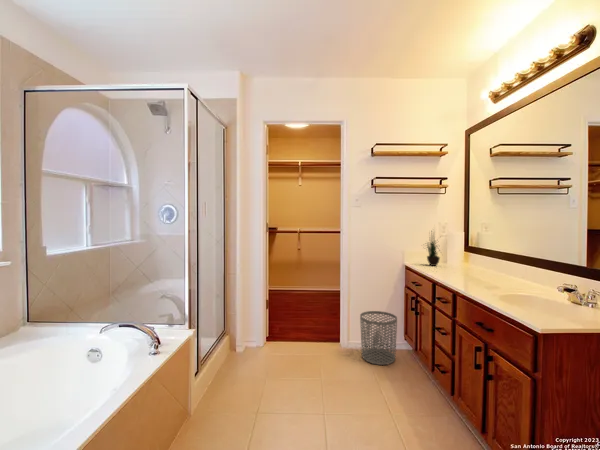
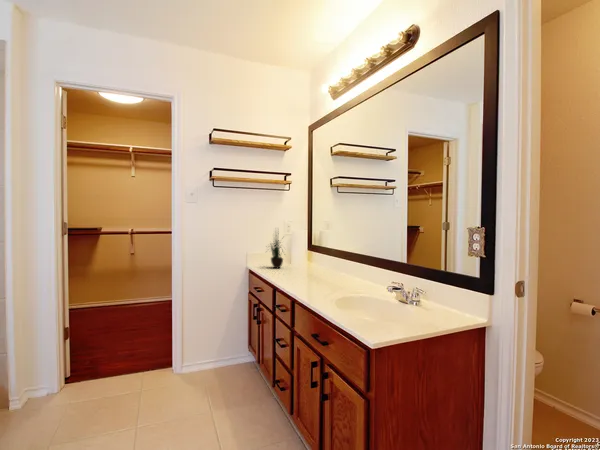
waste bin: present [360,311,397,365] -> none [195,324,238,389]

